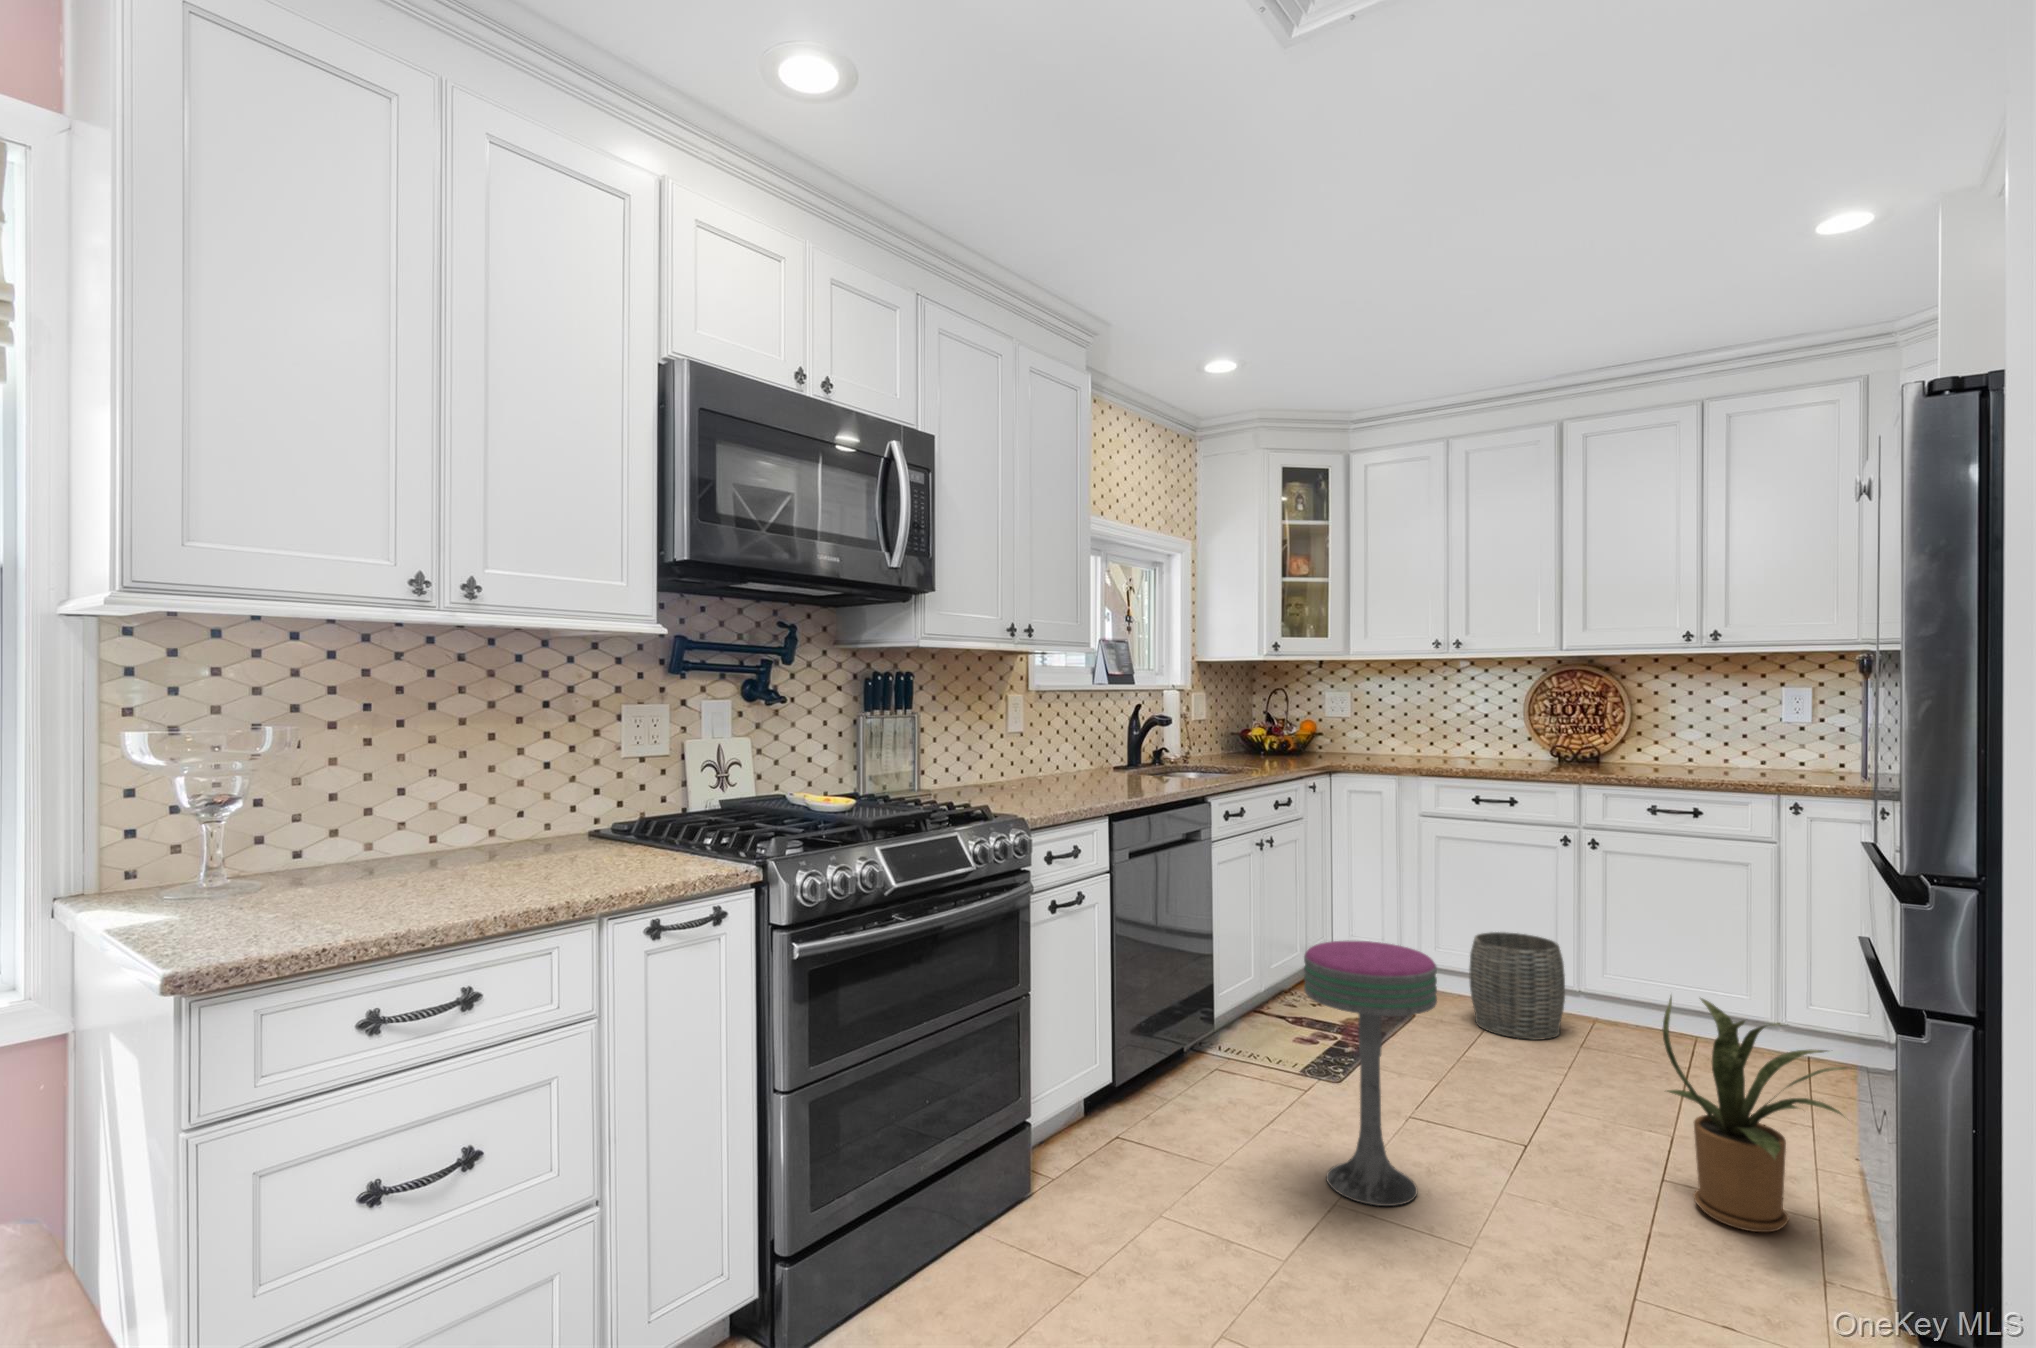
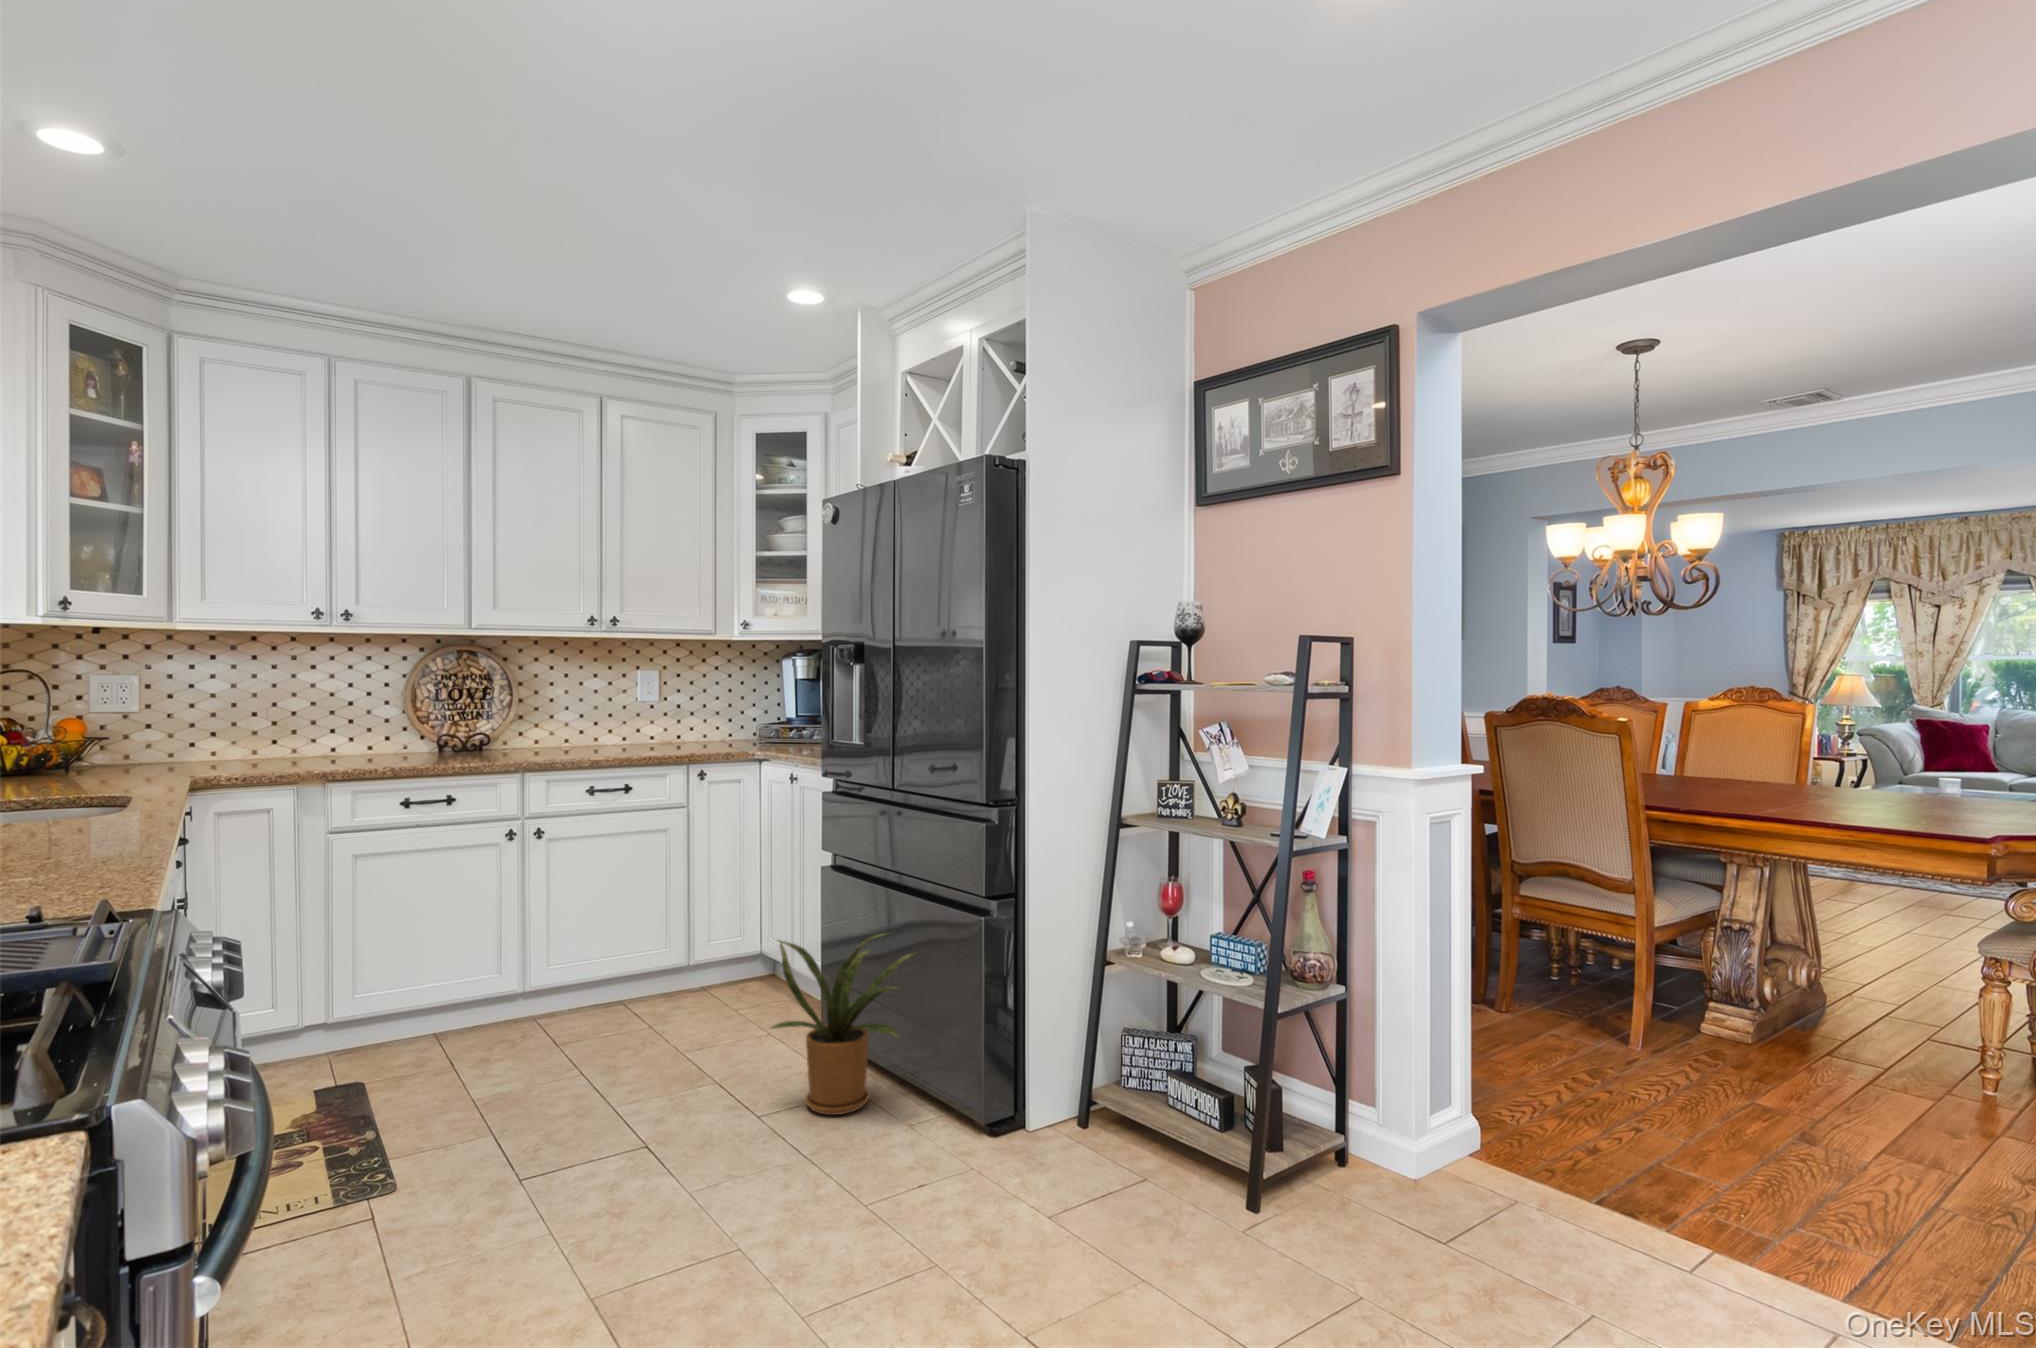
woven basket: present [1469,932,1565,1040] -> none [426,943,534,1065]
bar stool: present [1304,941,1437,1206] -> none [536,965,695,1281]

